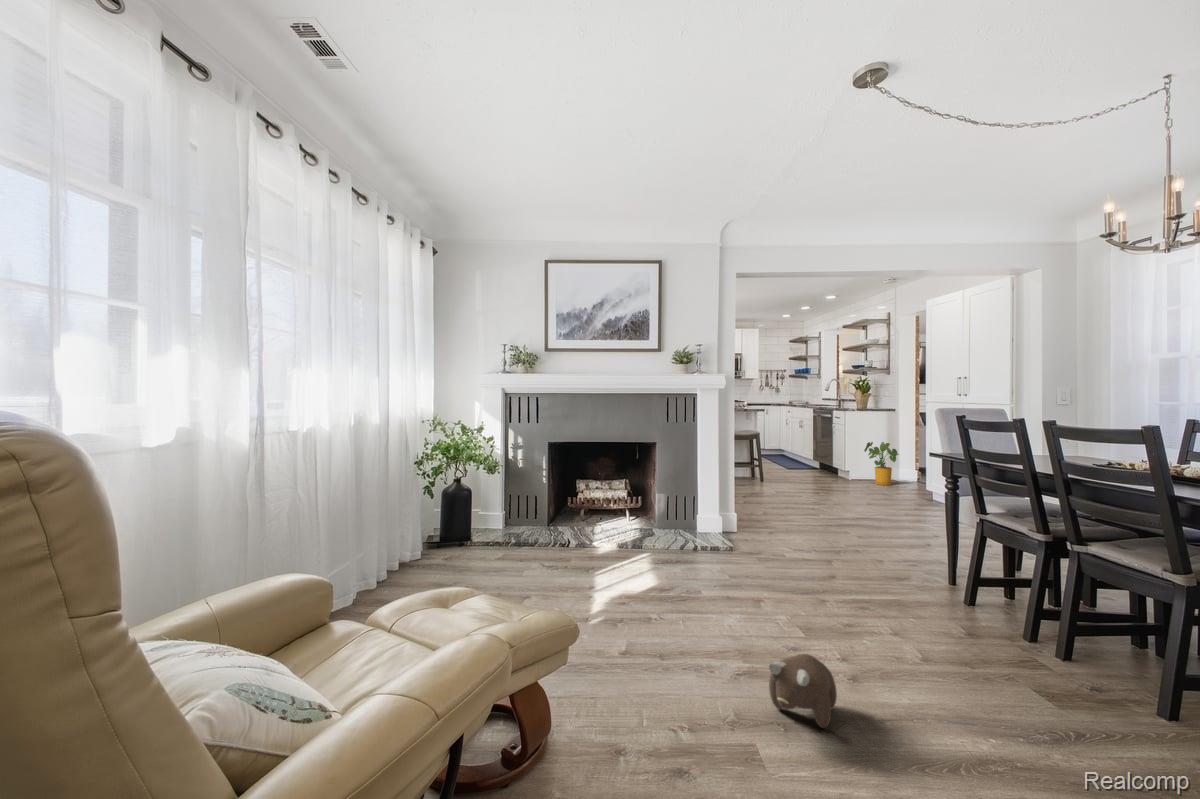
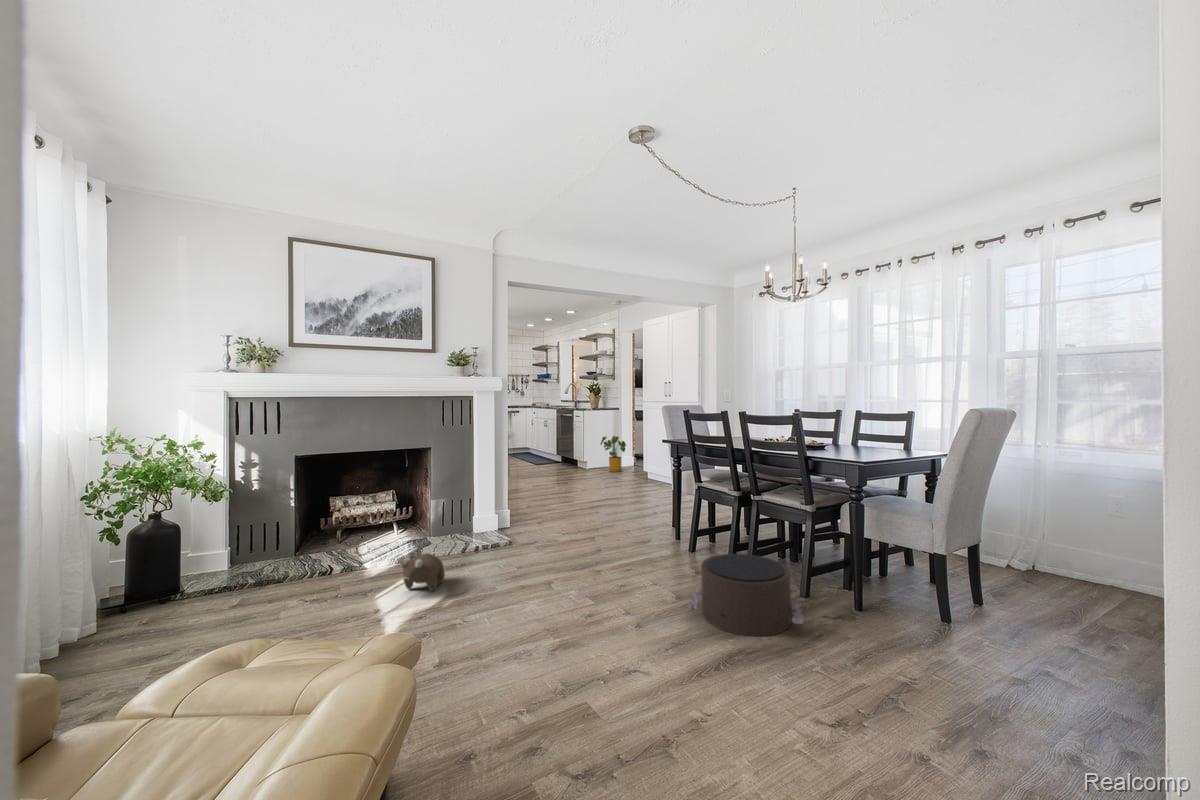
pouf: none [904,596,1085,711] -> present [688,554,804,636]
plush toy: present [768,654,837,728] -> present [399,553,445,591]

